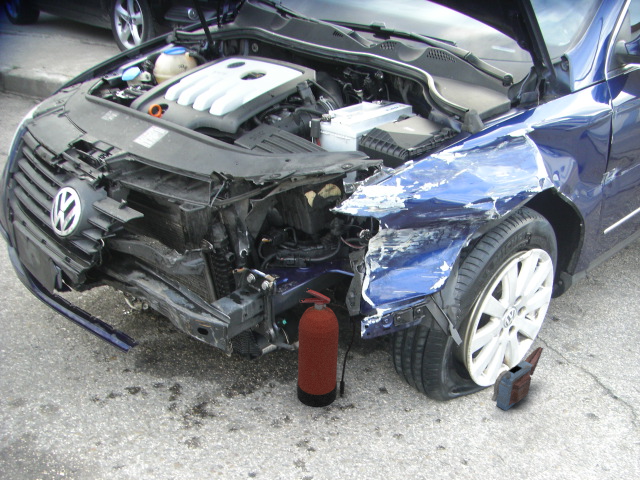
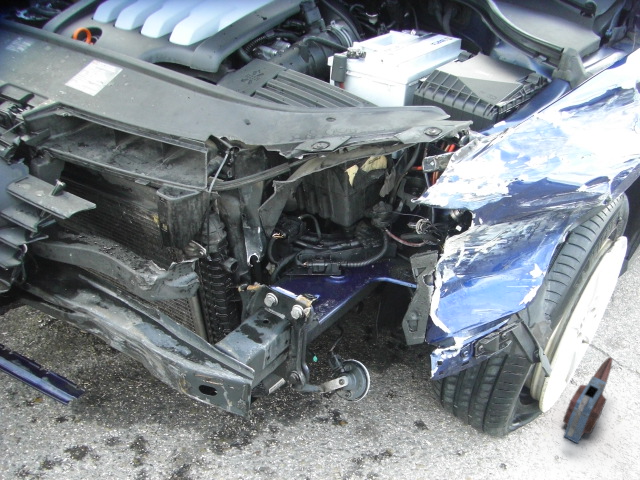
fire extinguisher: present [297,288,356,407] -> none [311,302,400,458]

